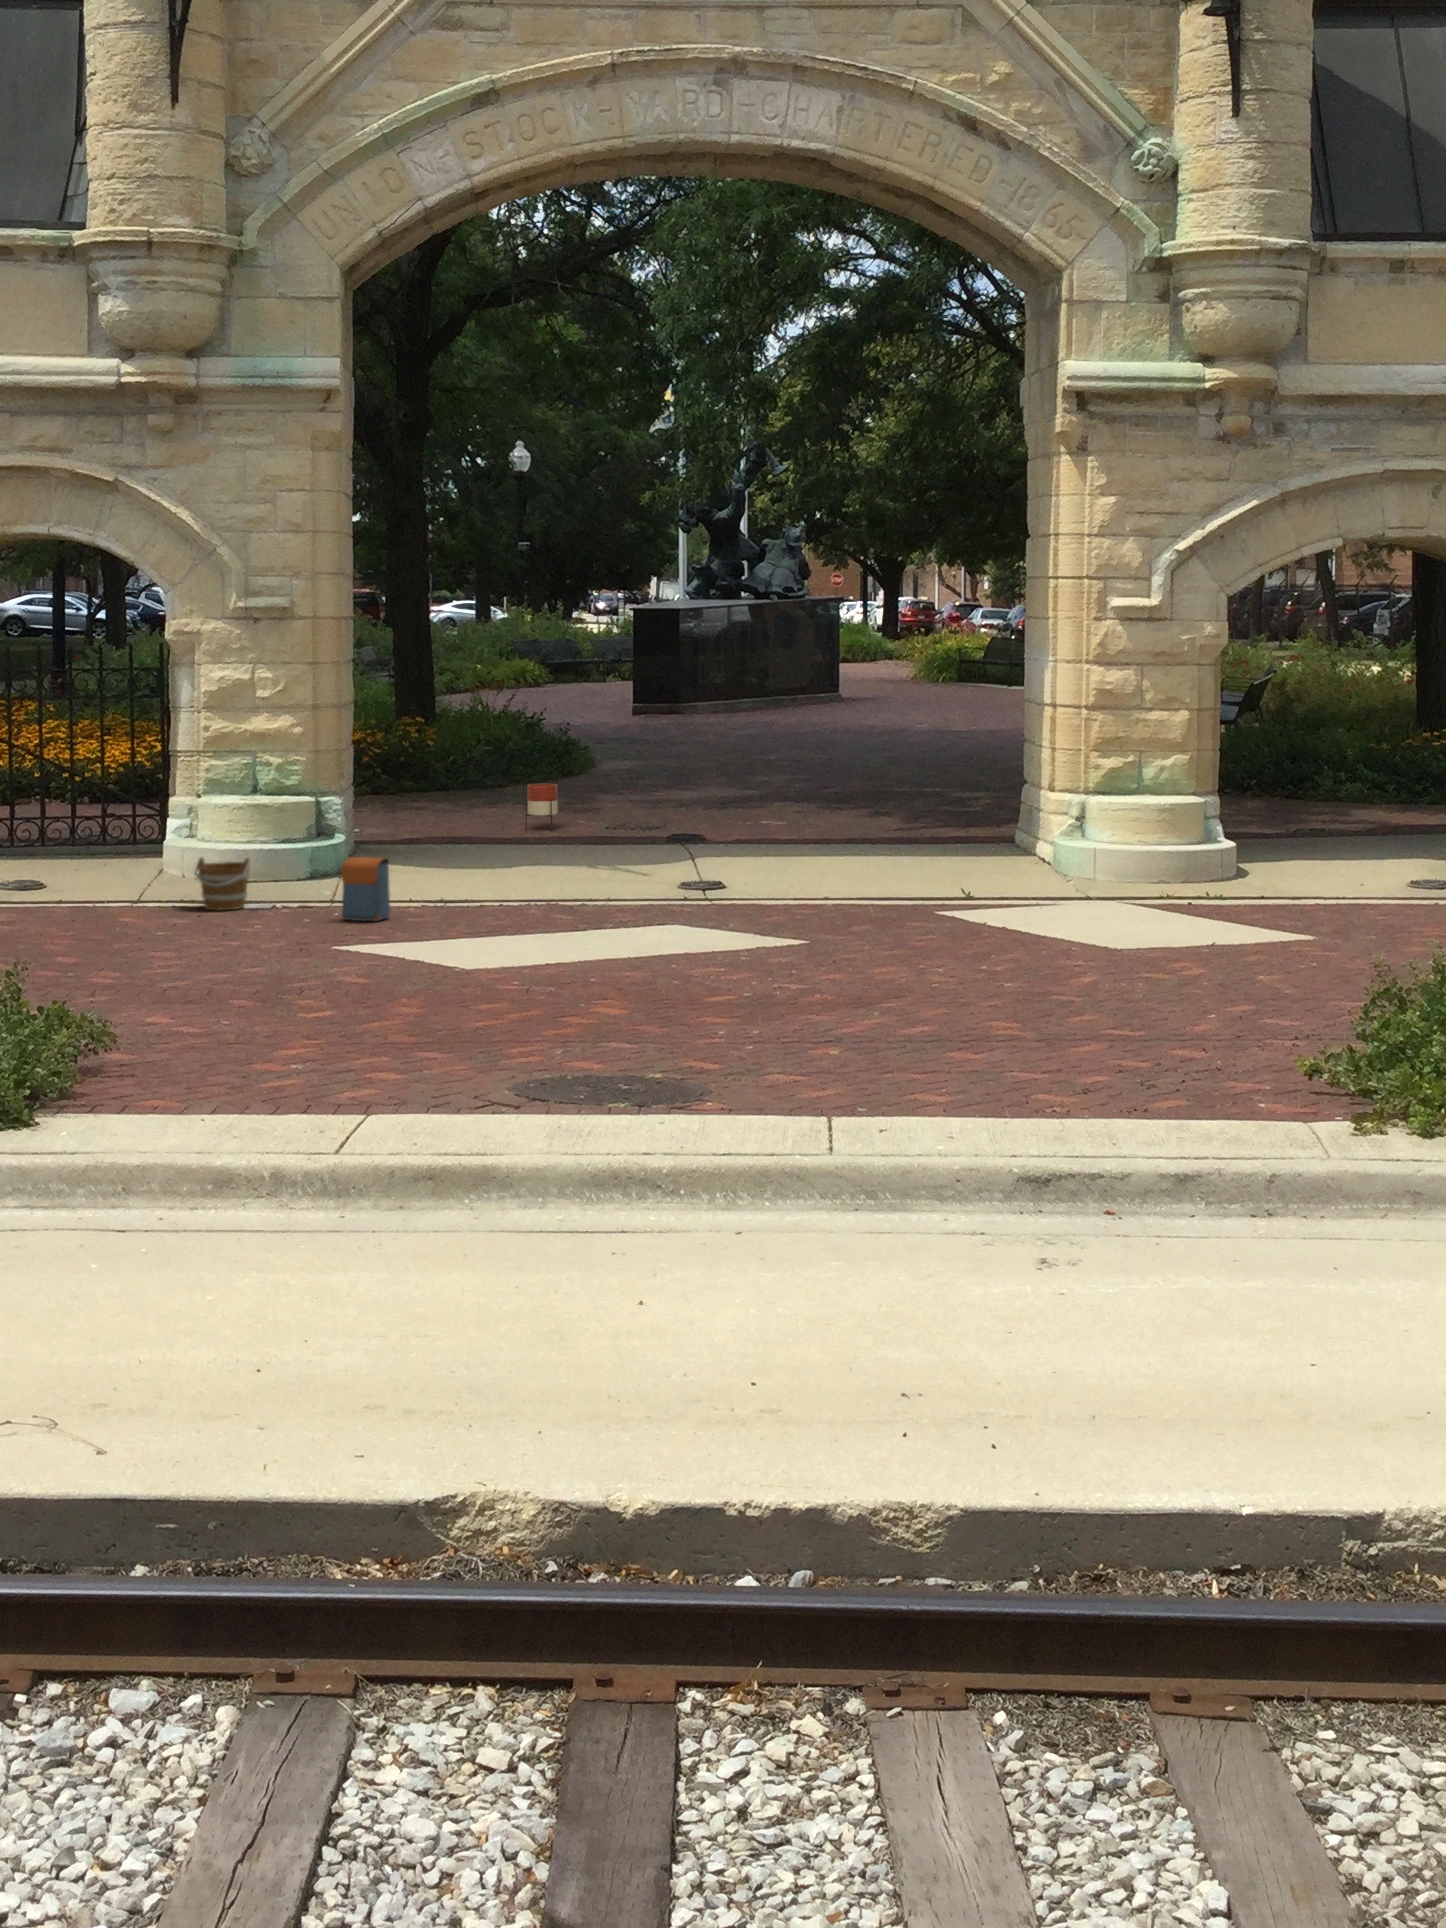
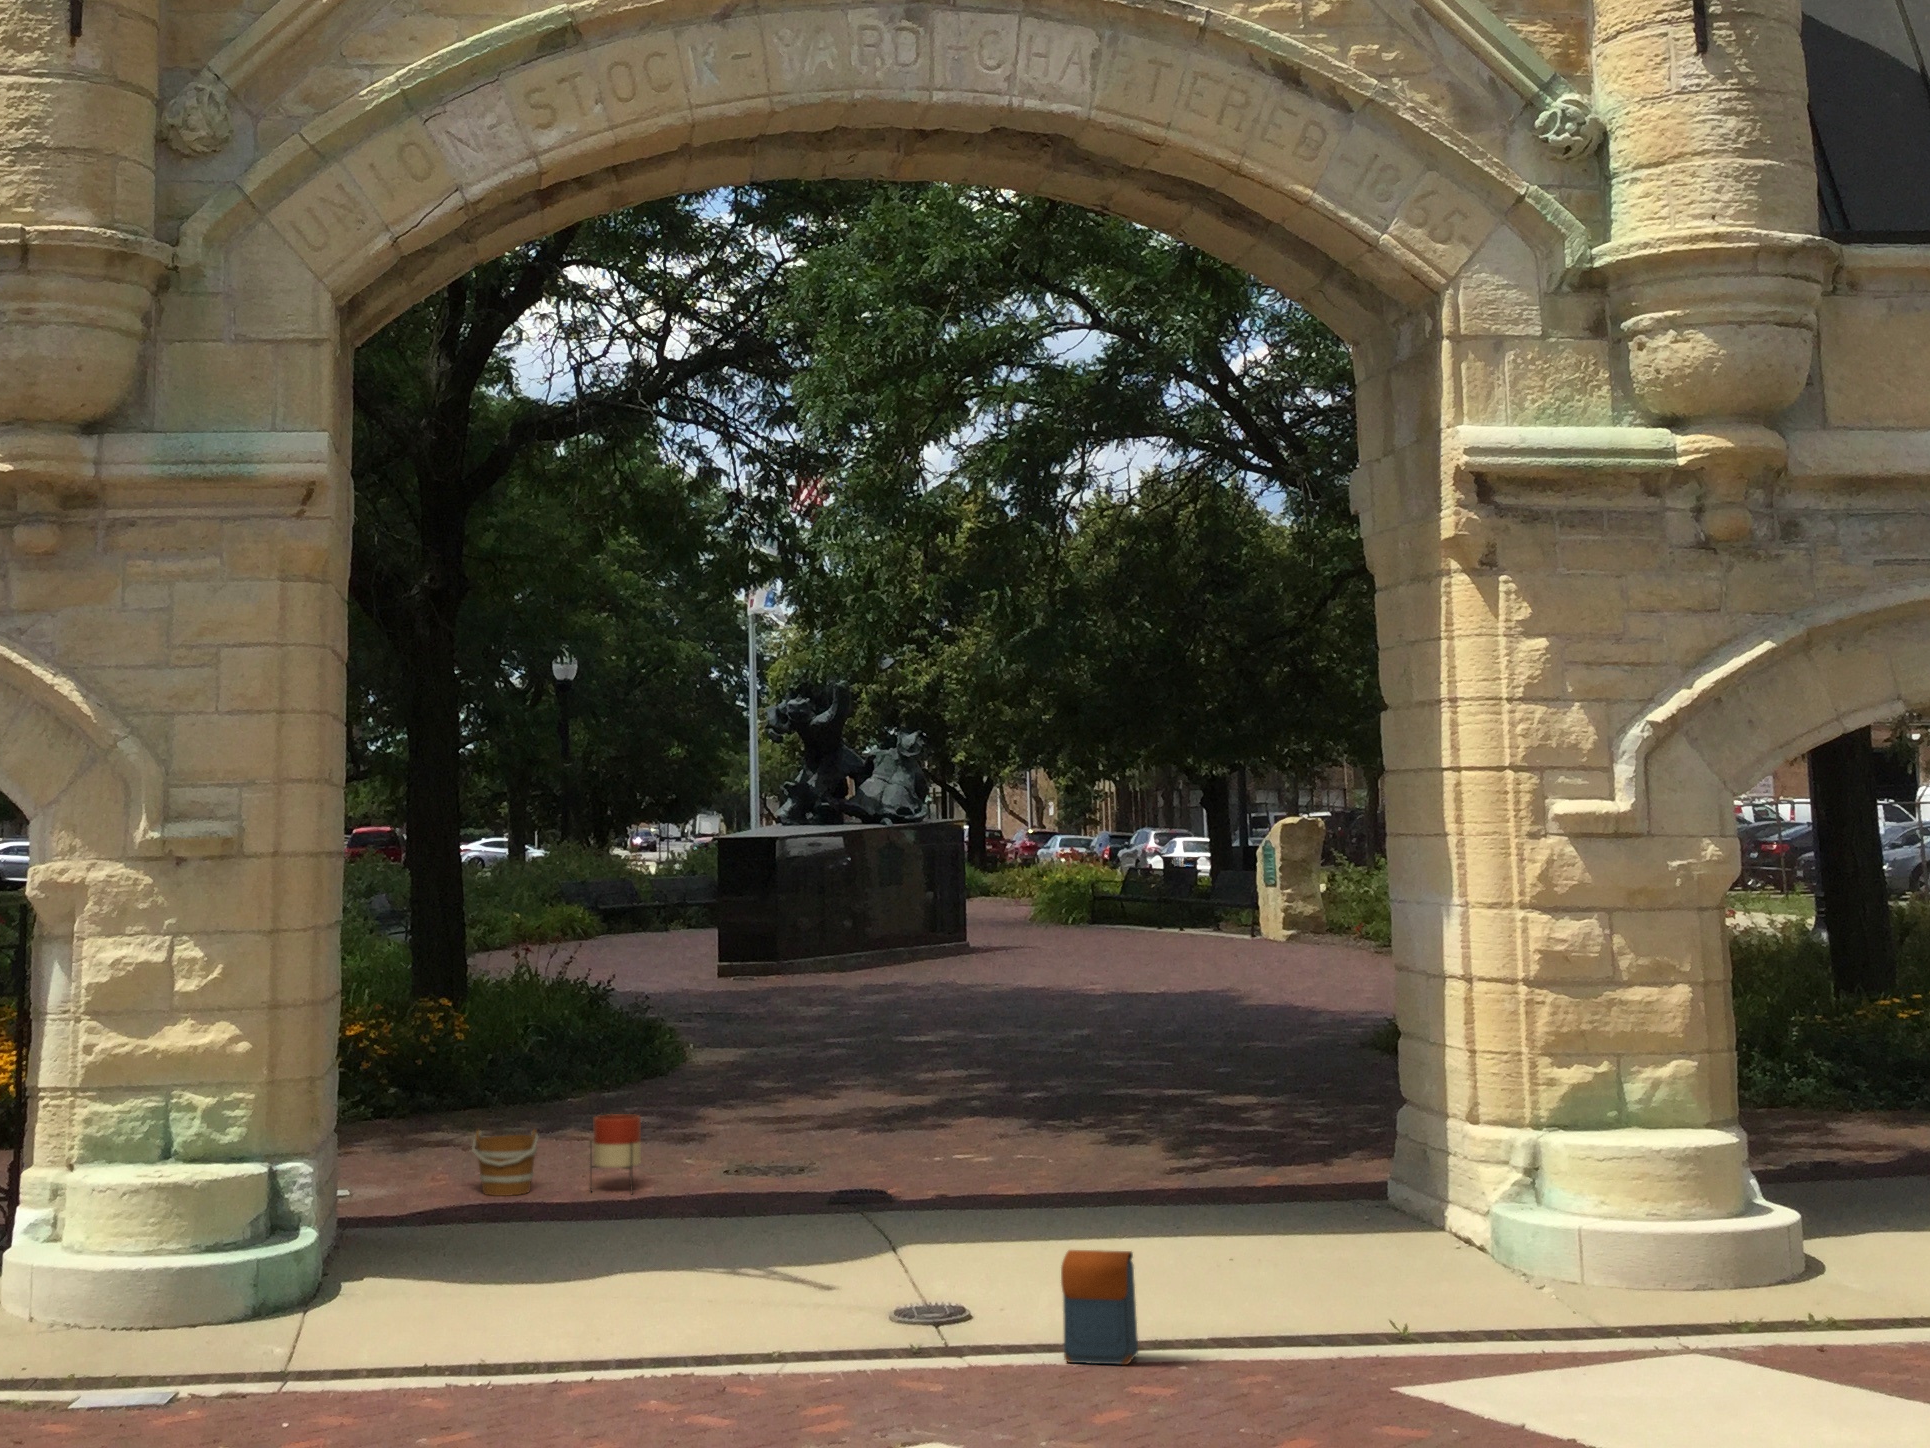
bucket: present [194,857,250,911] -> present [472,1129,538,1196]
backpack: present [341,857,390,922] -> present [1061,1250,1138,1365]

